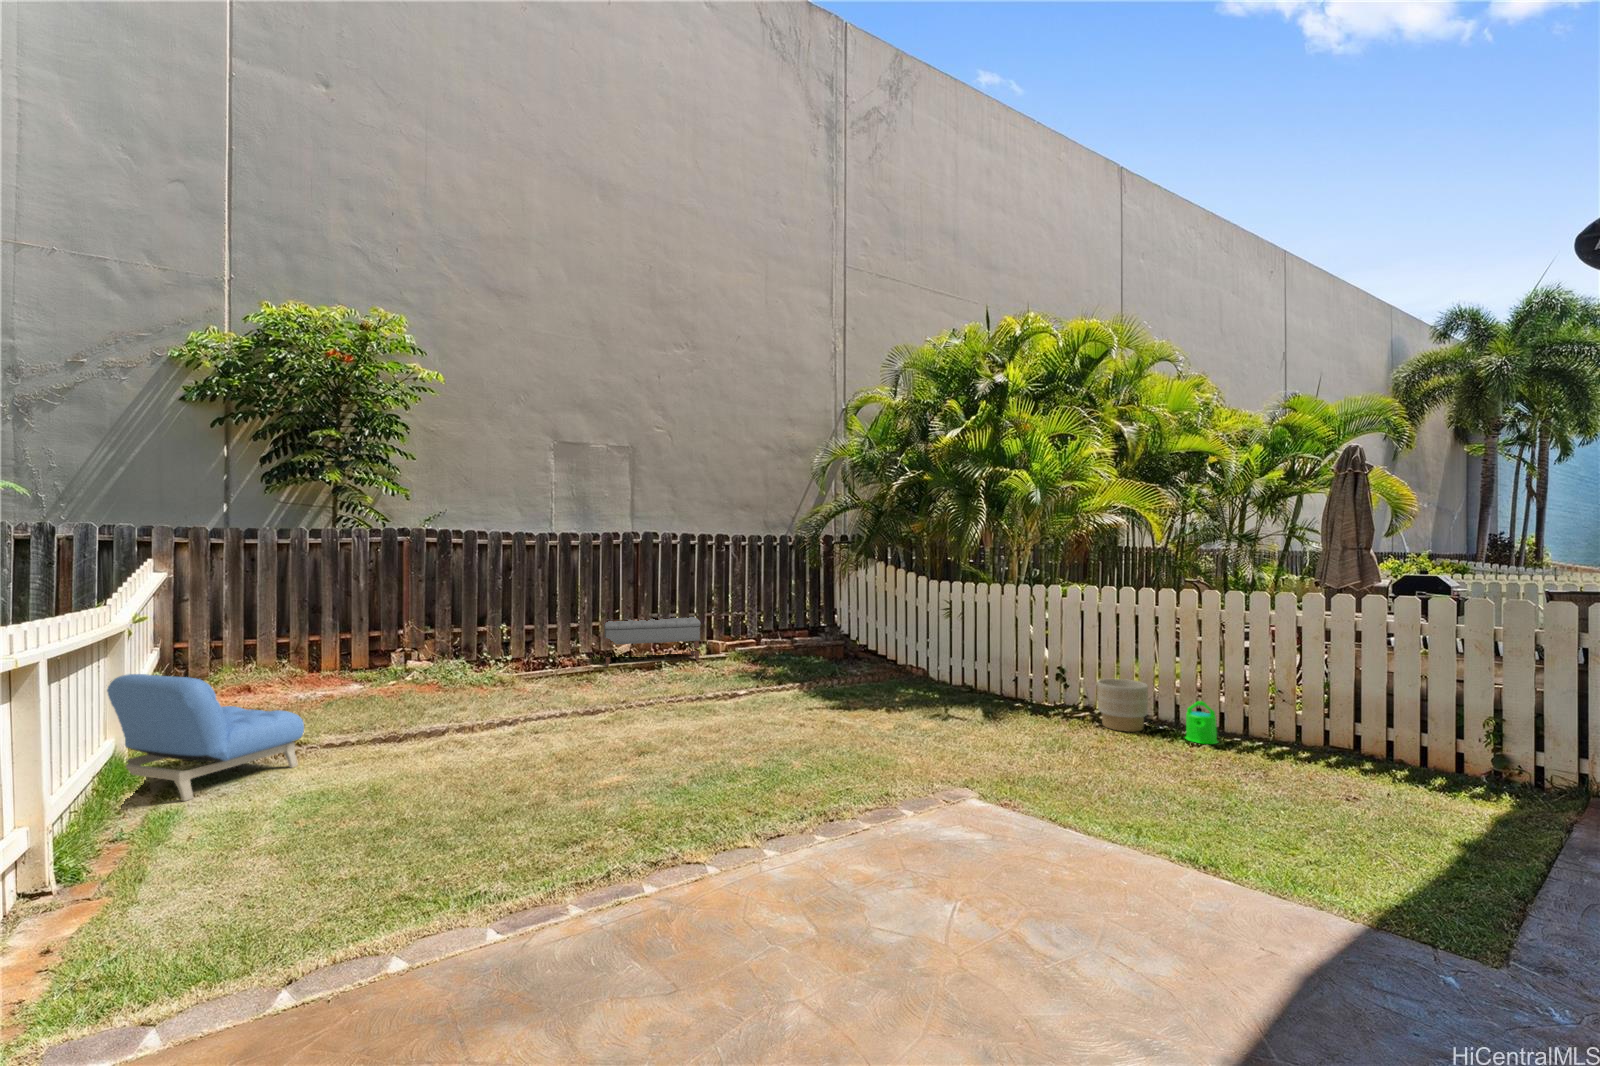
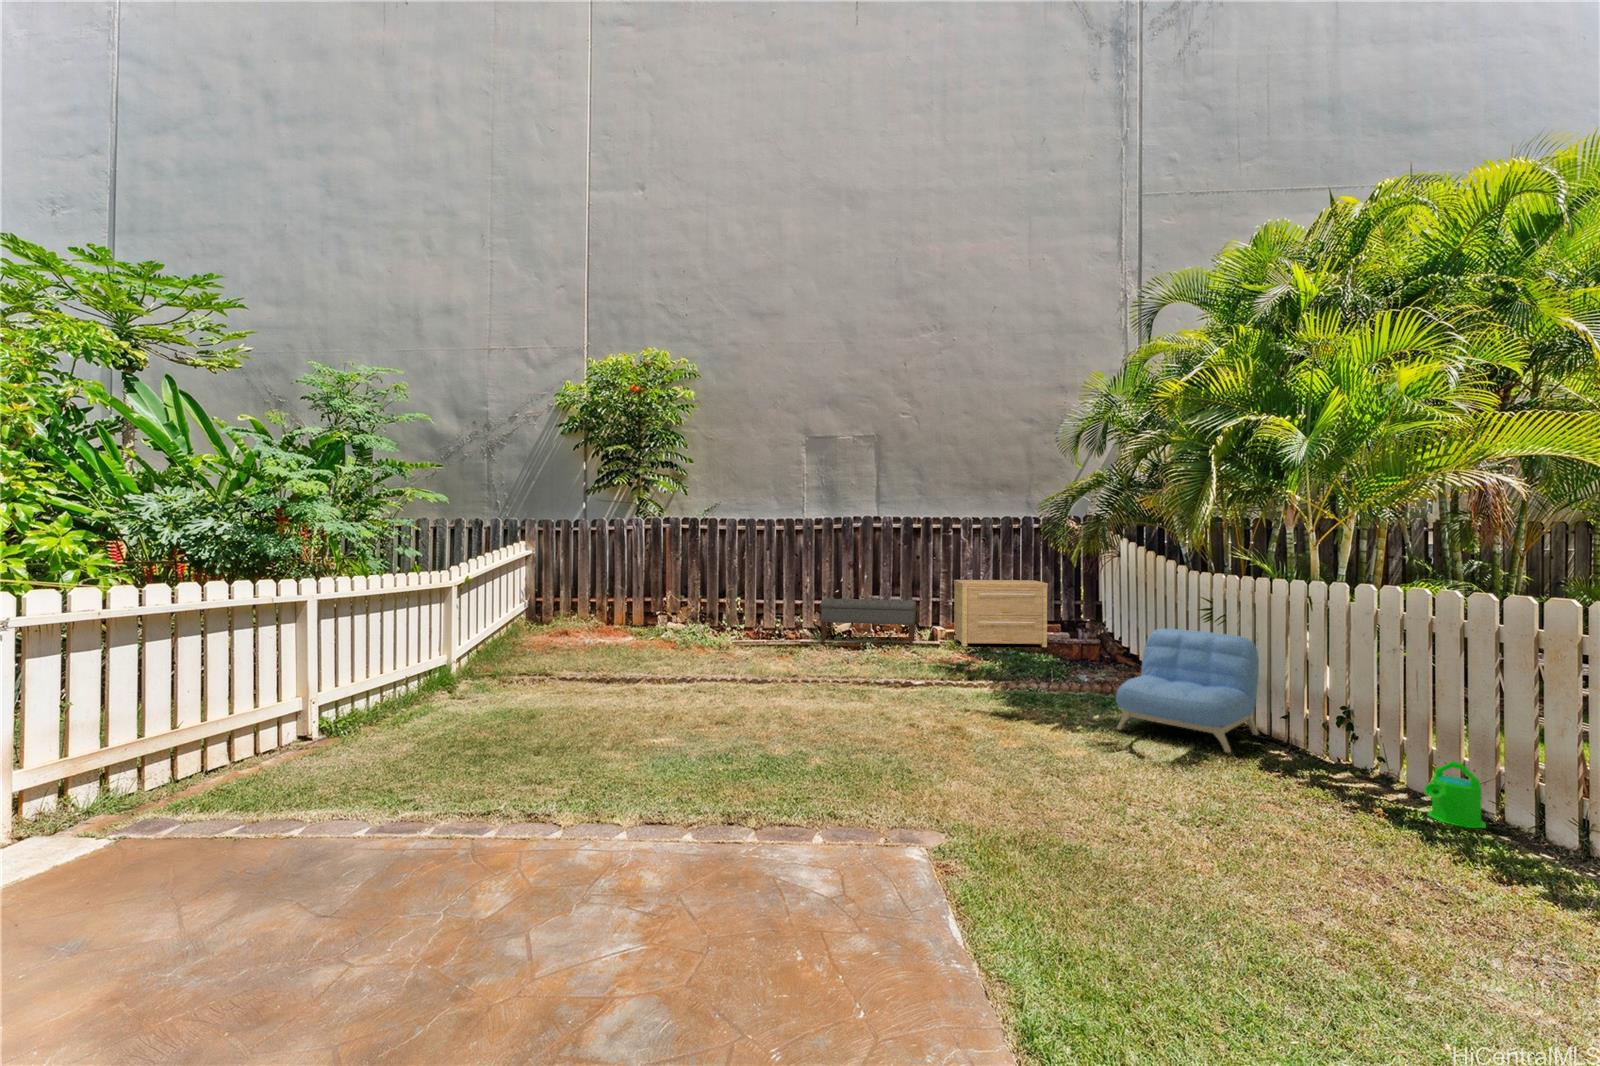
side table: none [728,593,811,657] -> present [954,580,1048,647]
armchair: present [107,674,304,801] -> present [1116,628,1259,753]
planter: present [1097,679,1148,732] -> none [1304,713,1384,791]

